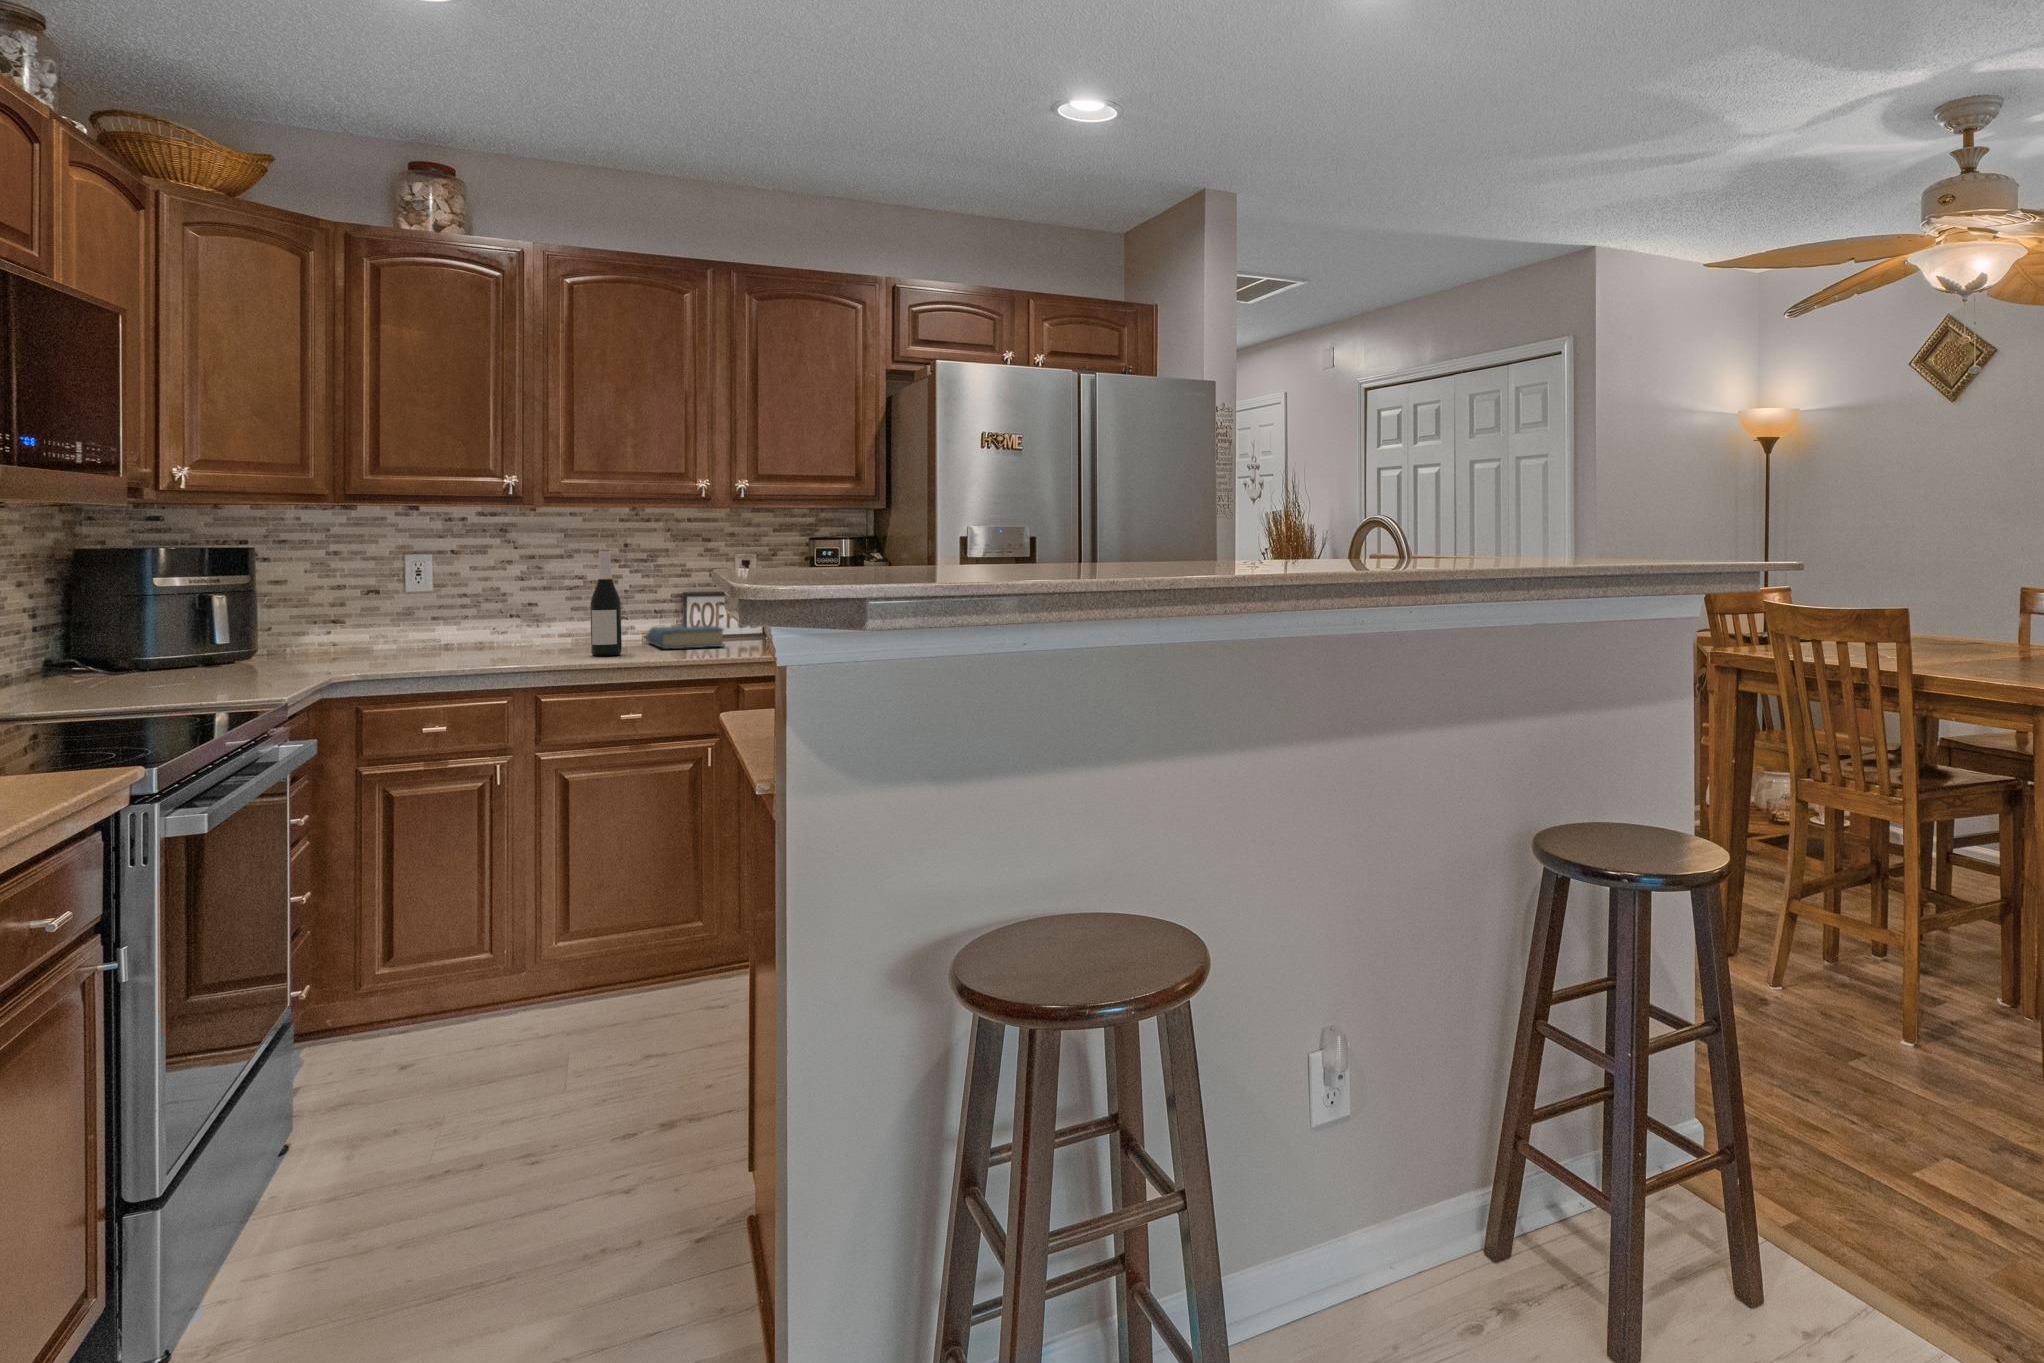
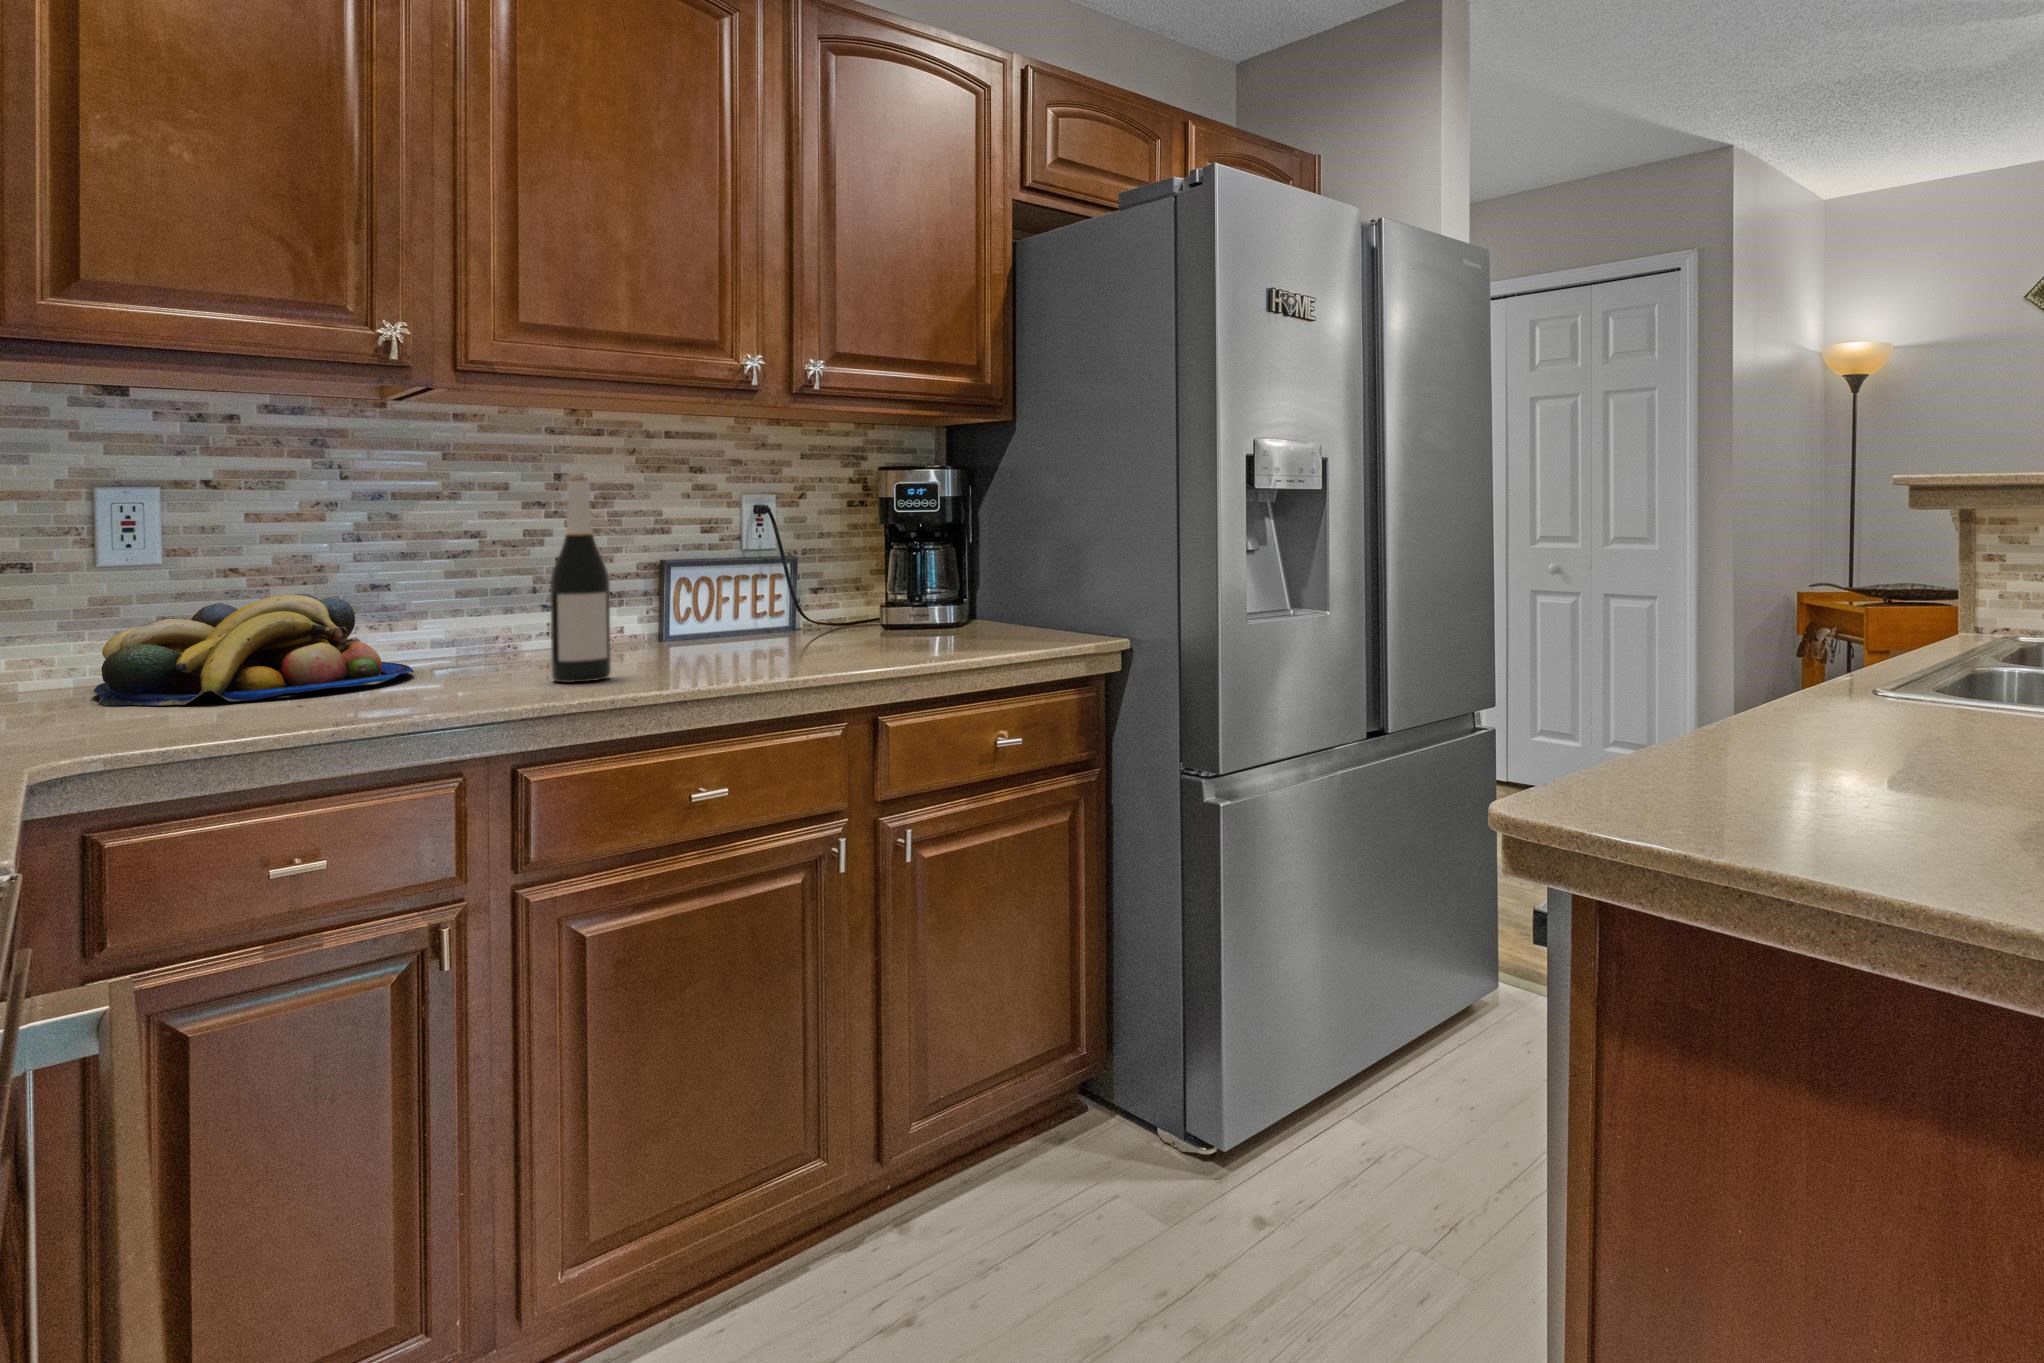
fruit bowl: none [397,607,542,657] -> present [93,594,413,706]
hardback book: present [646,625,723,649] -> none [586,614,758,663]

